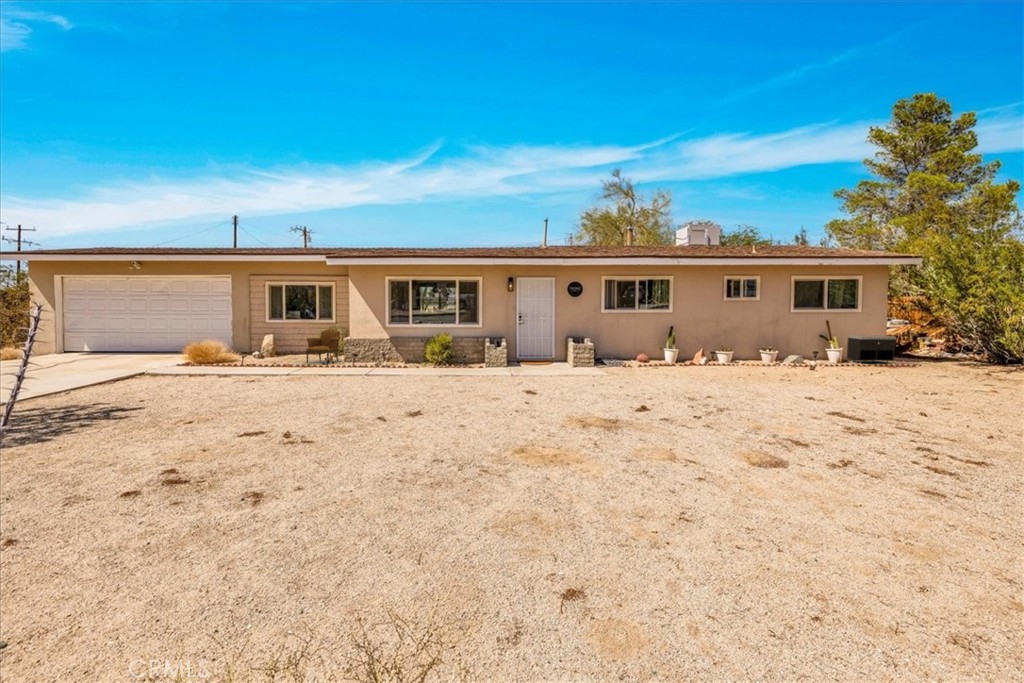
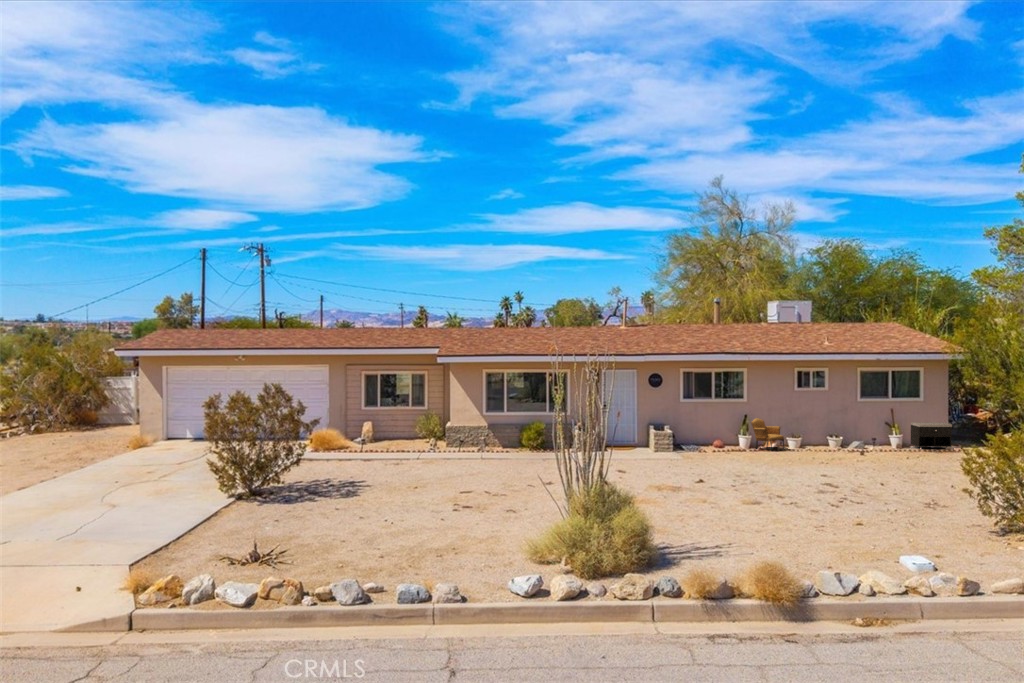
armchair: present [306,329,340,364] -> present [751,418,785,450]

